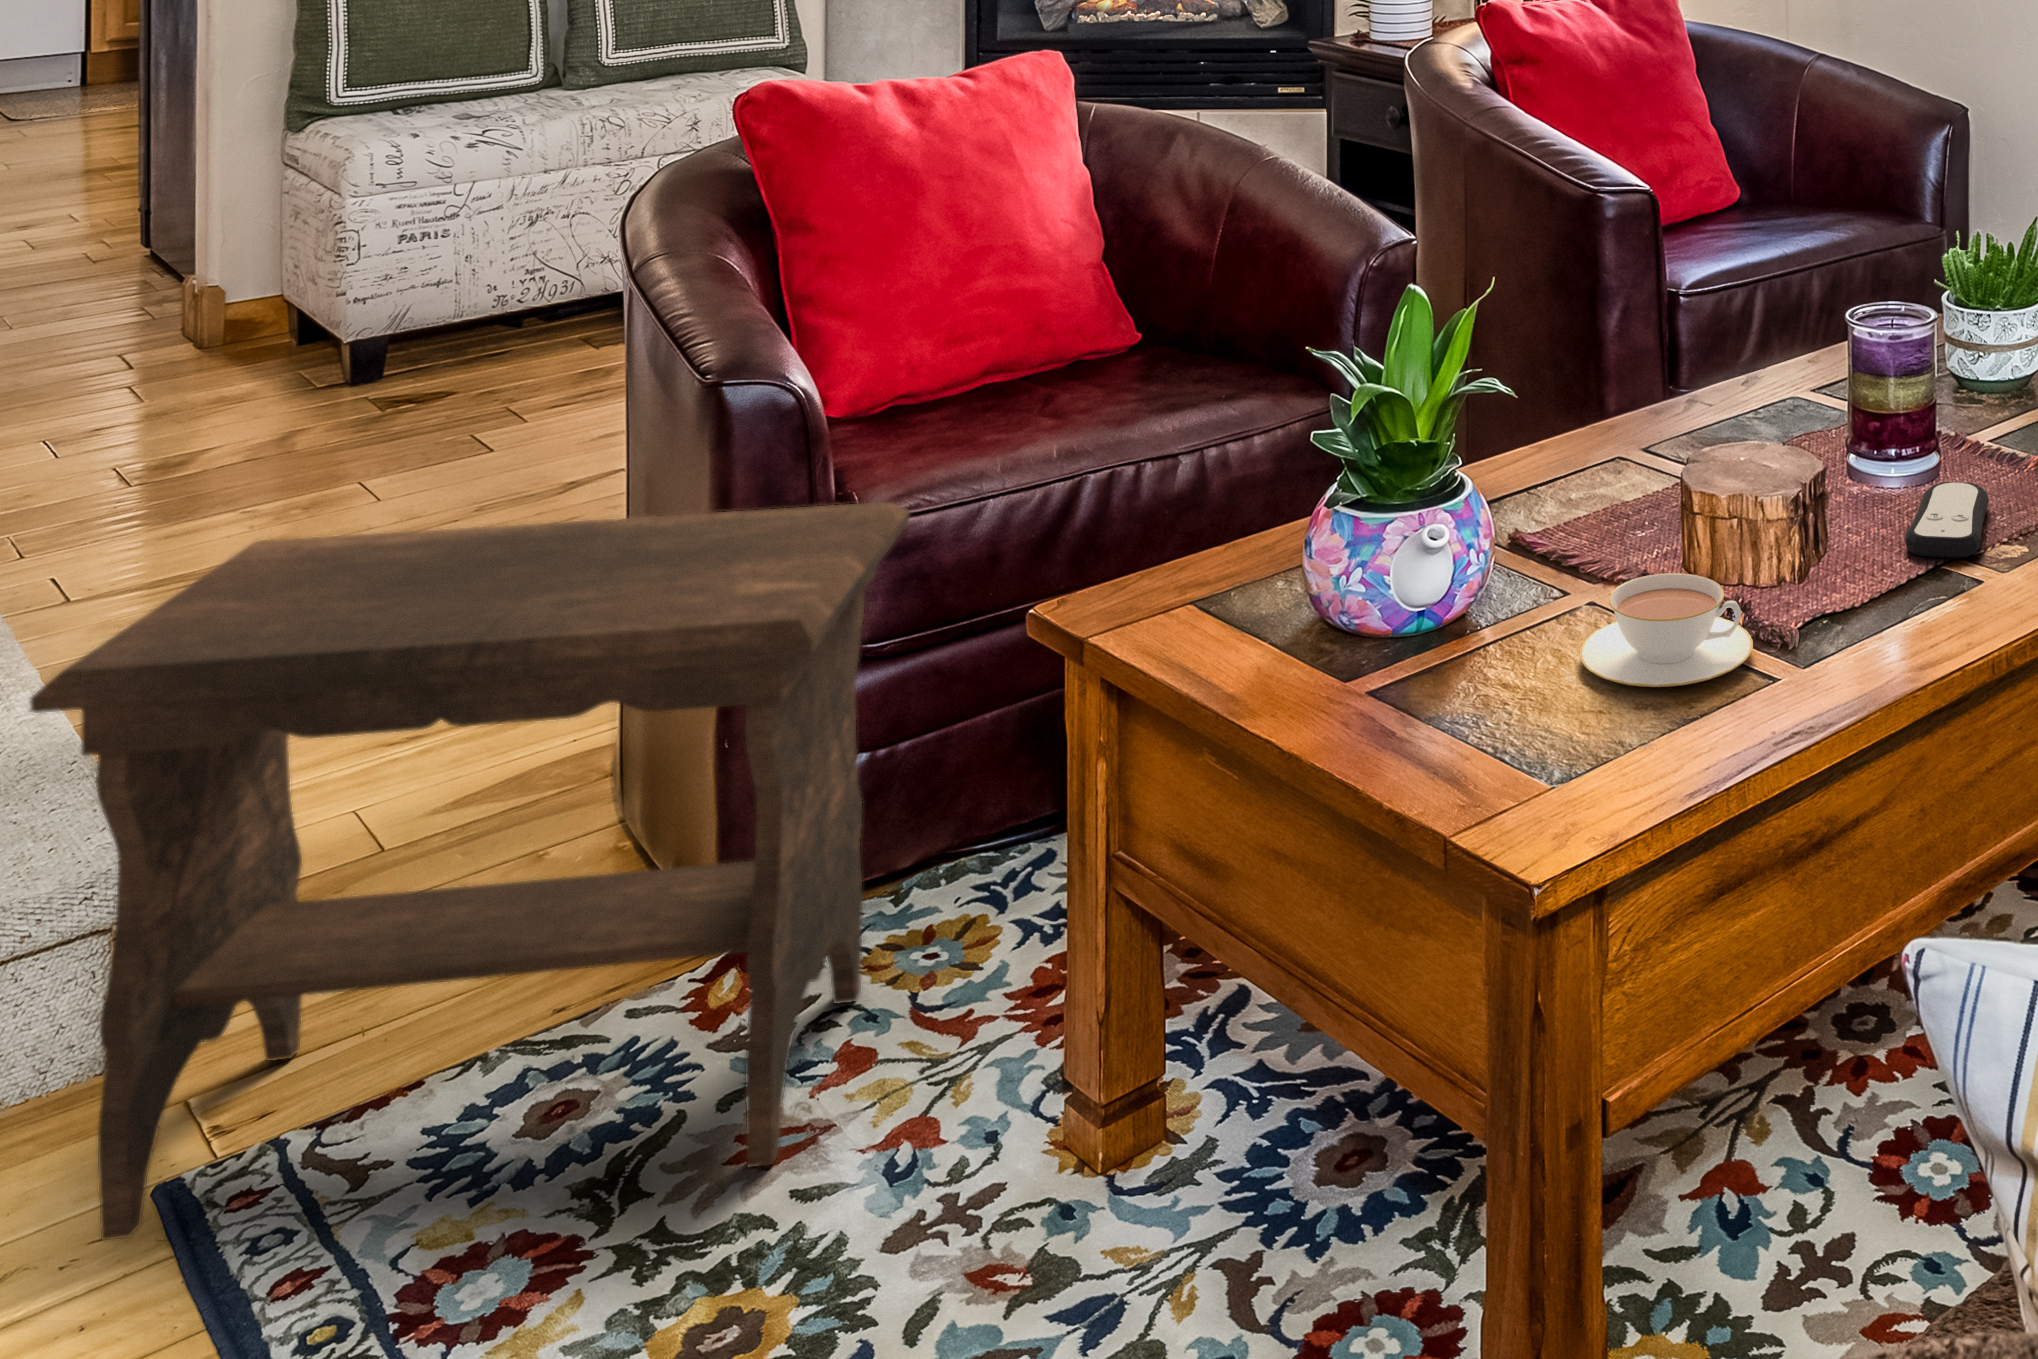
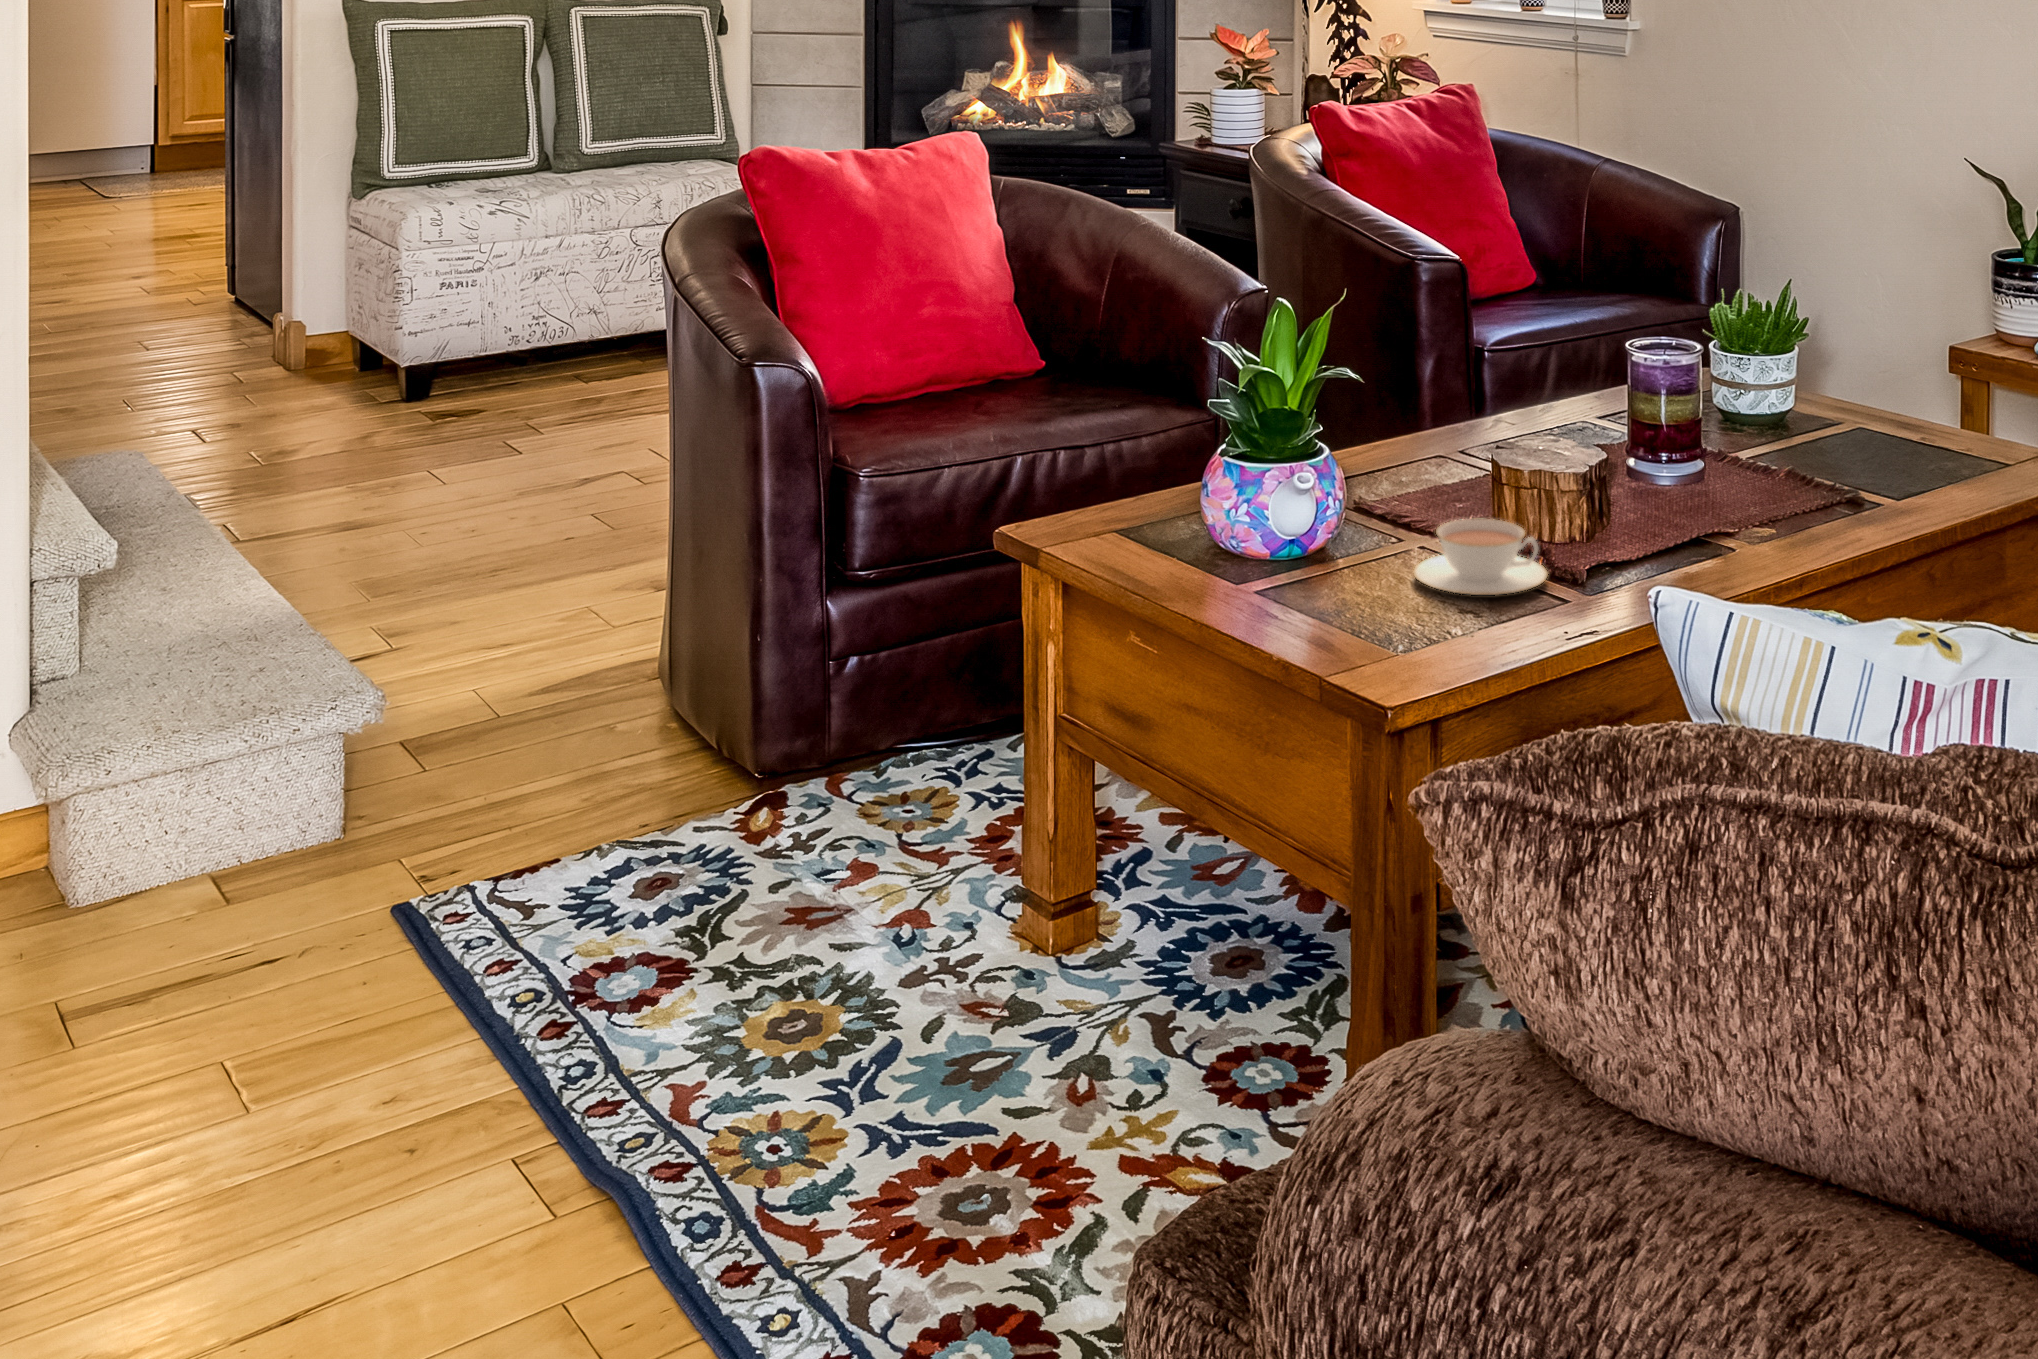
remote control: present [1905,482,1989,558] -> none [1671,483,1742,534]
footstool: present [30,502,910,1240] -> none [333,454,897,931]

